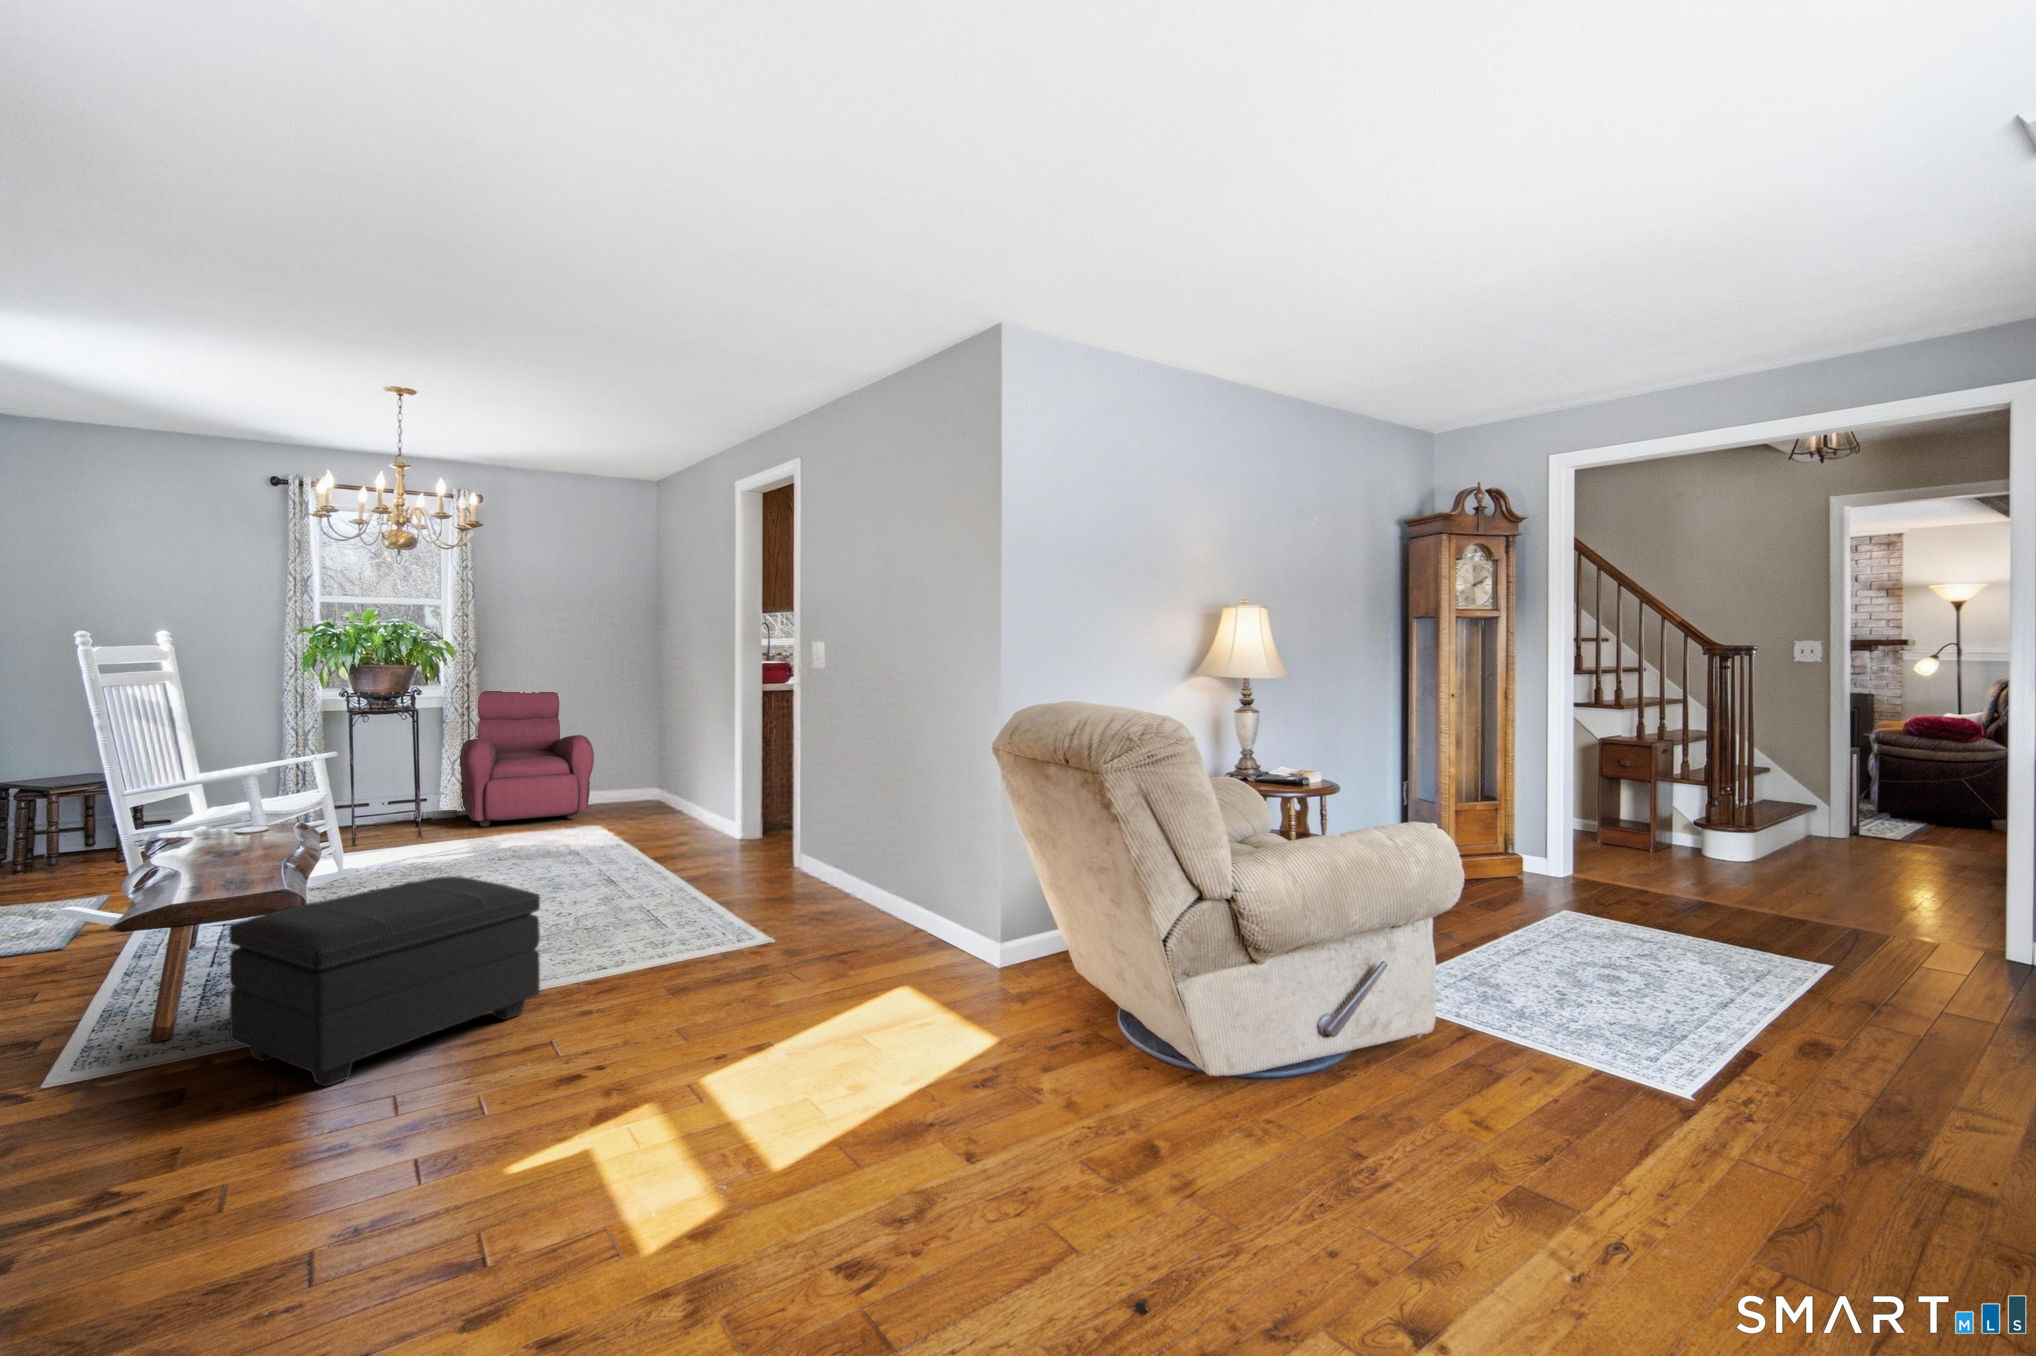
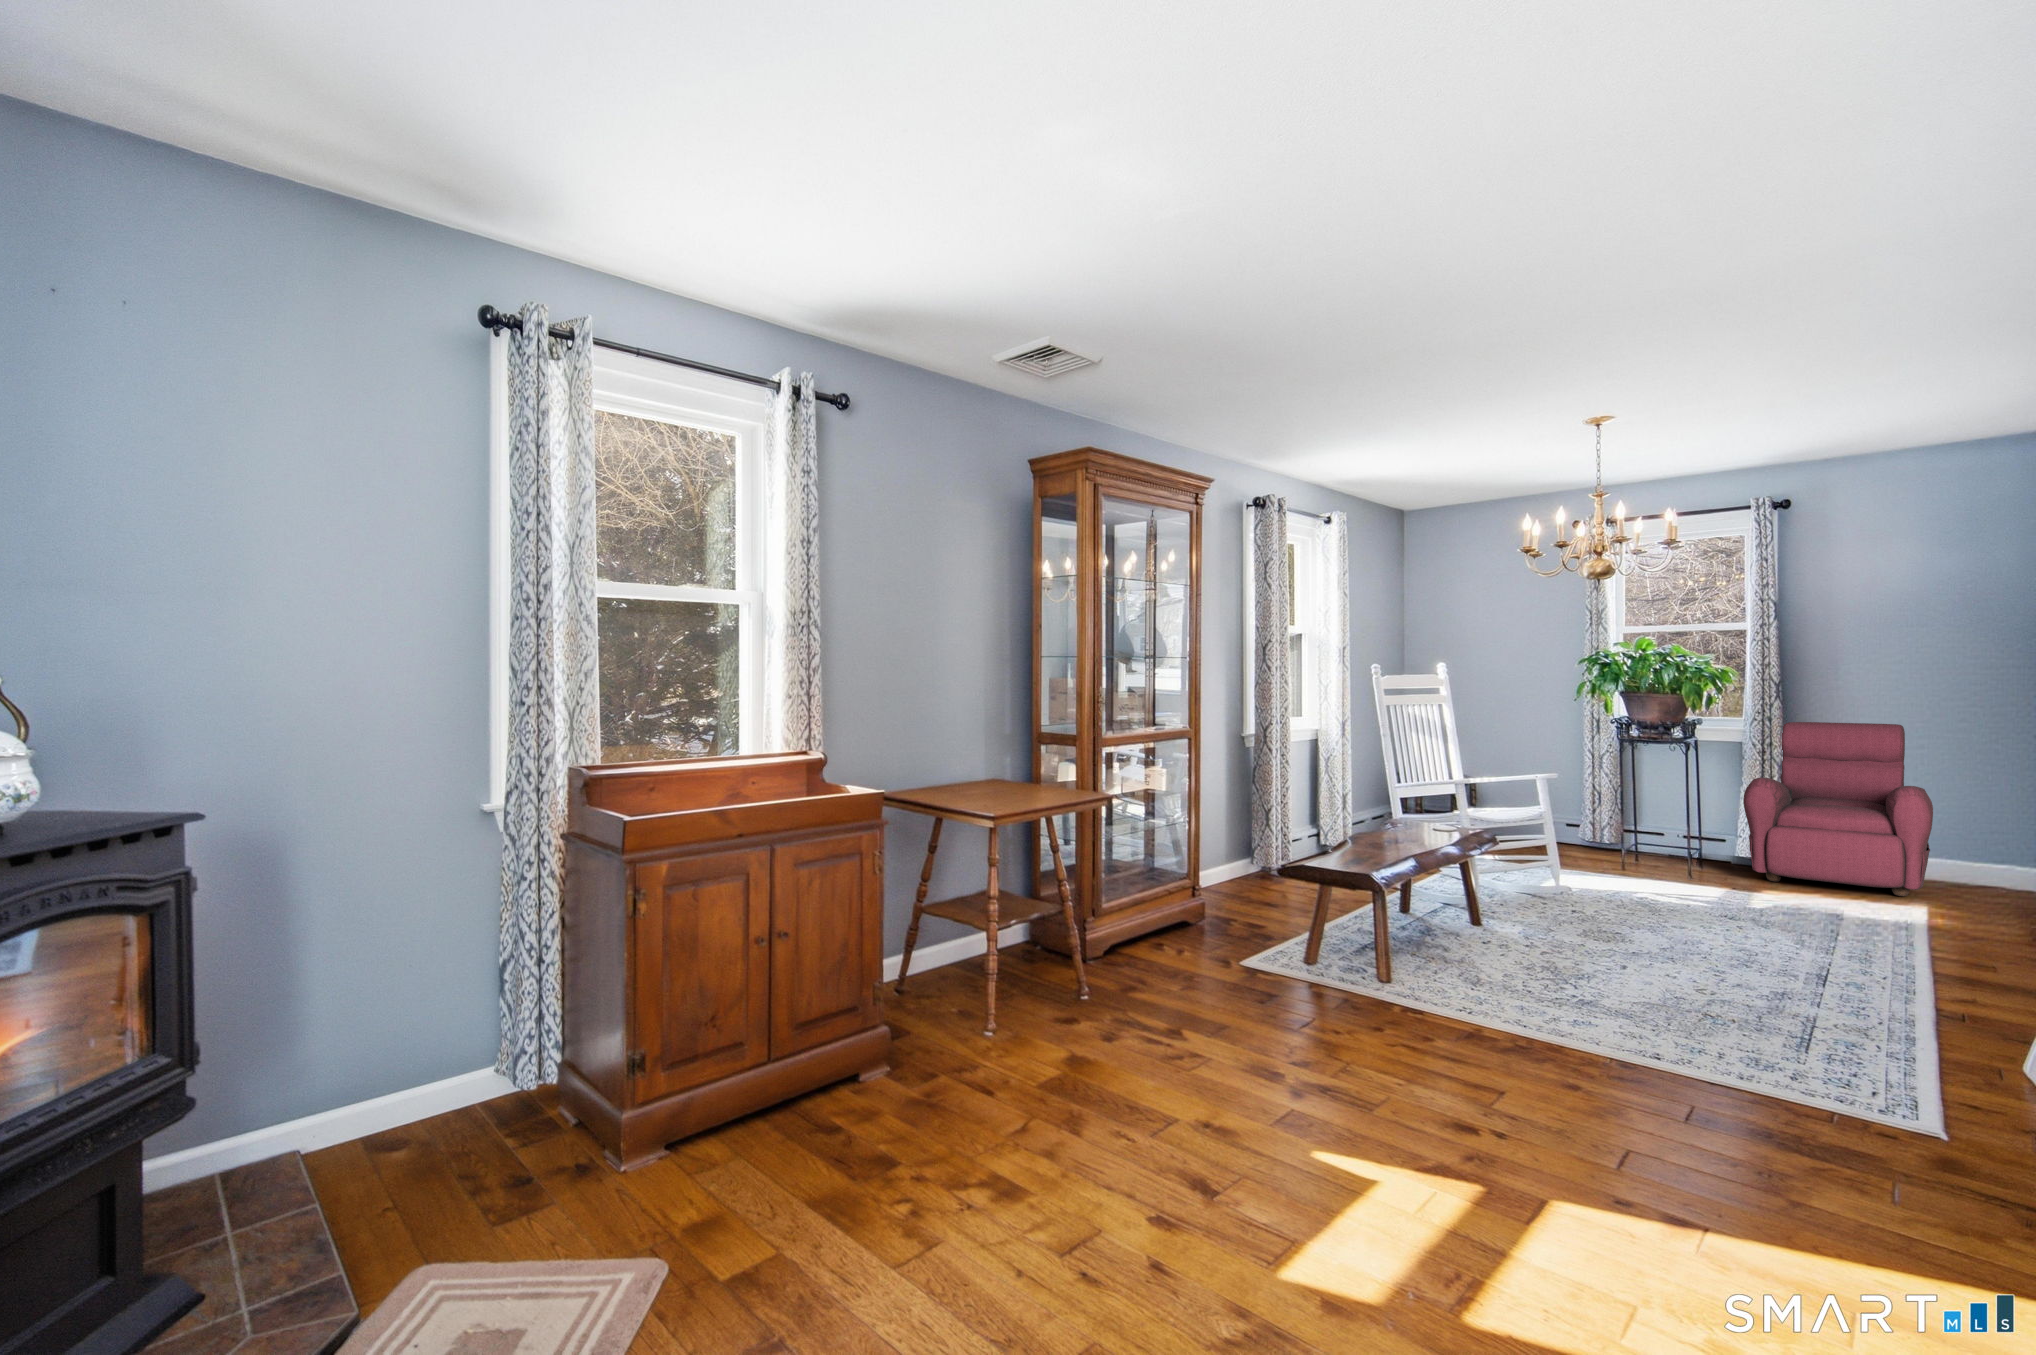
footstool: present [229,876,540,1086] -> none [1321,886,1554,1056]

